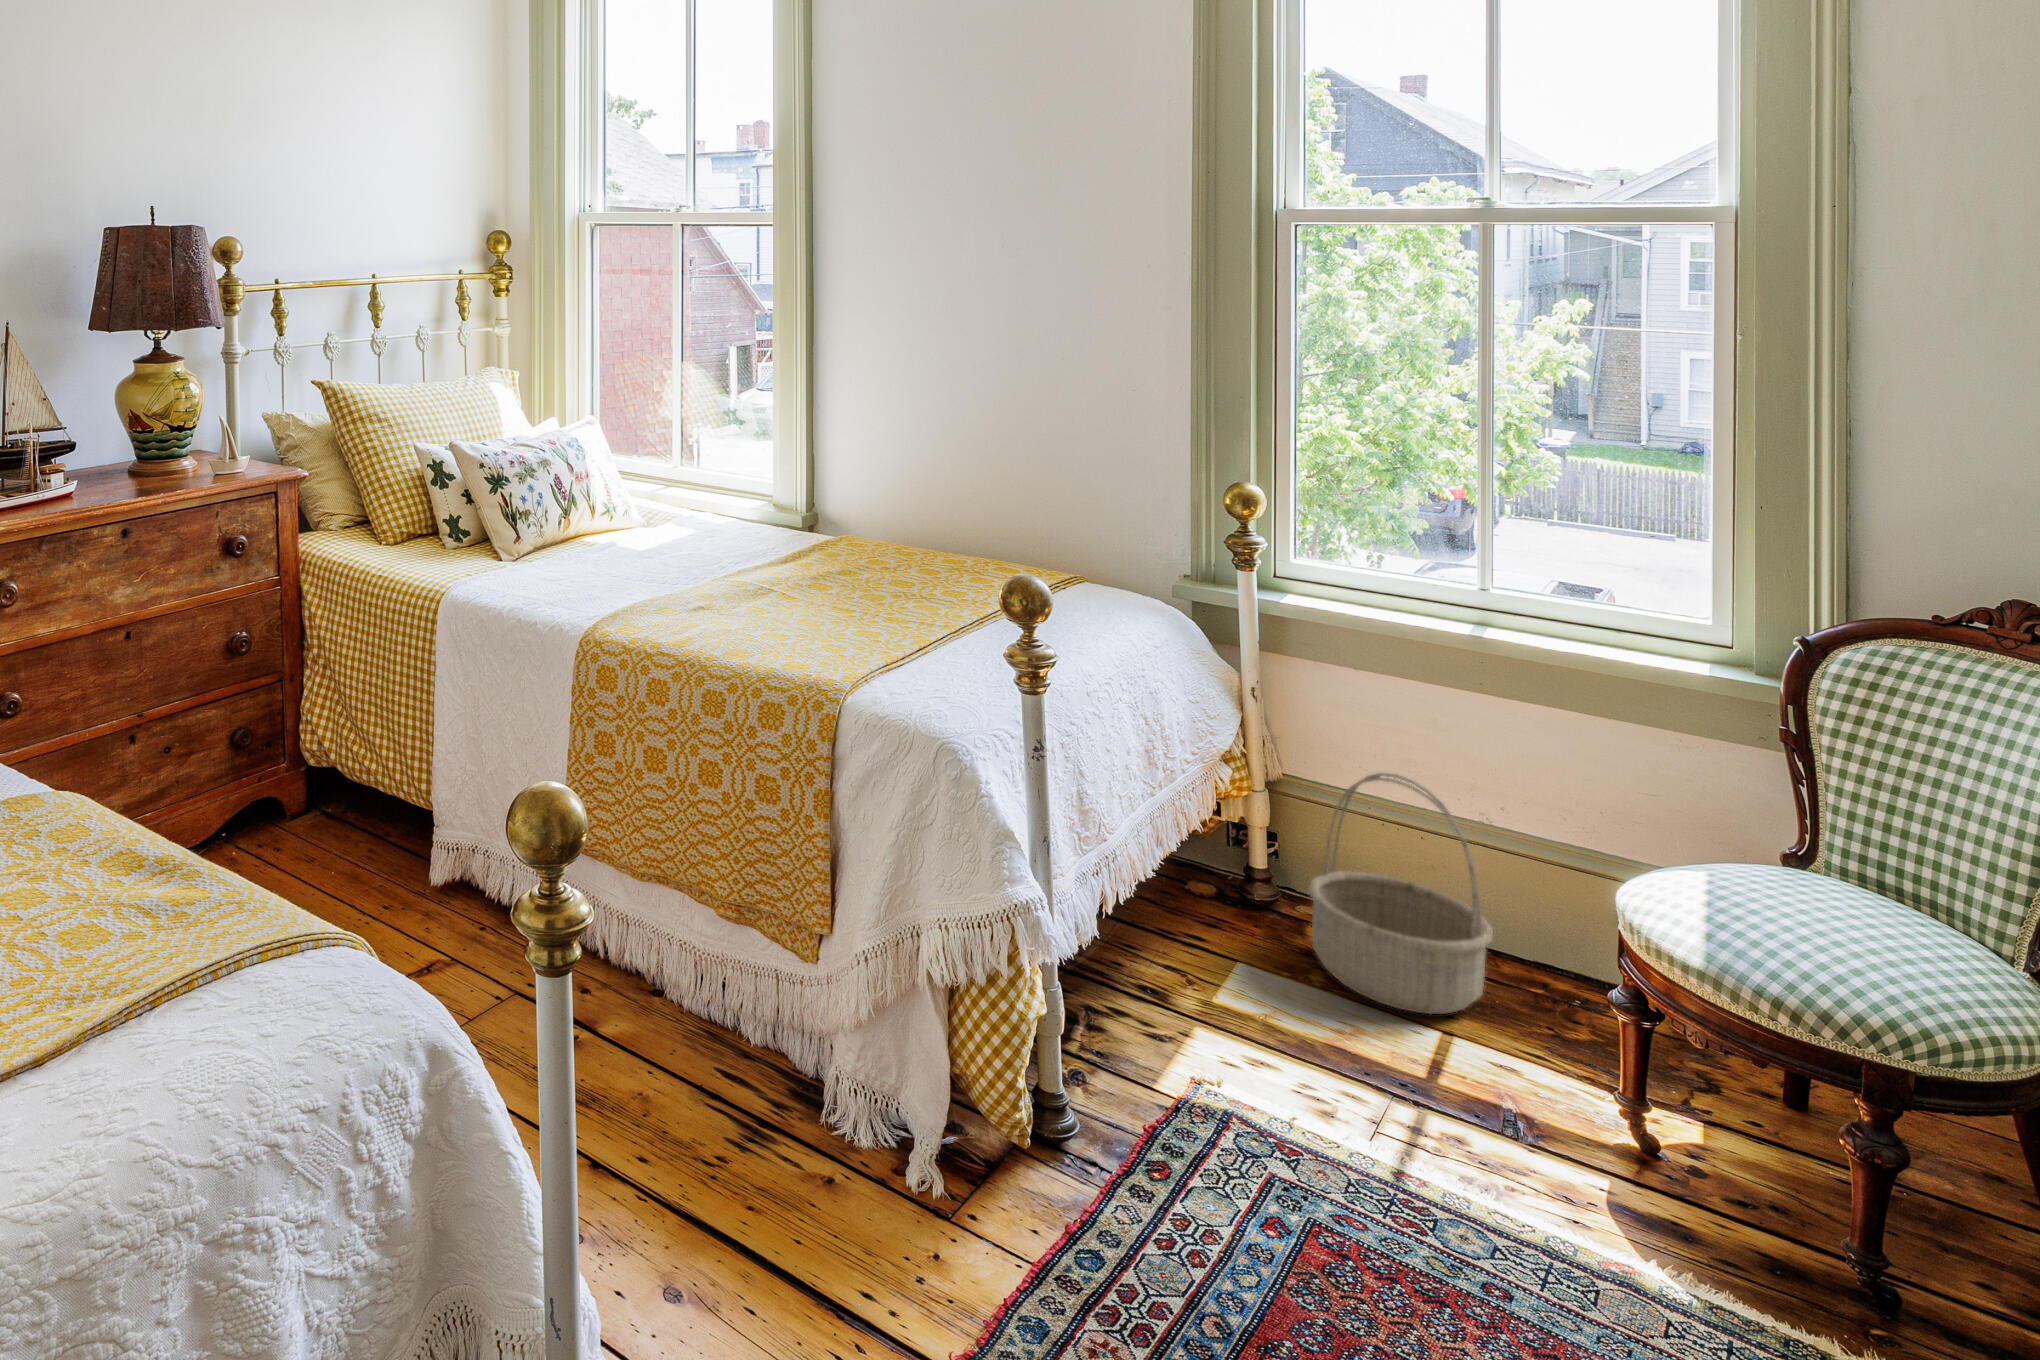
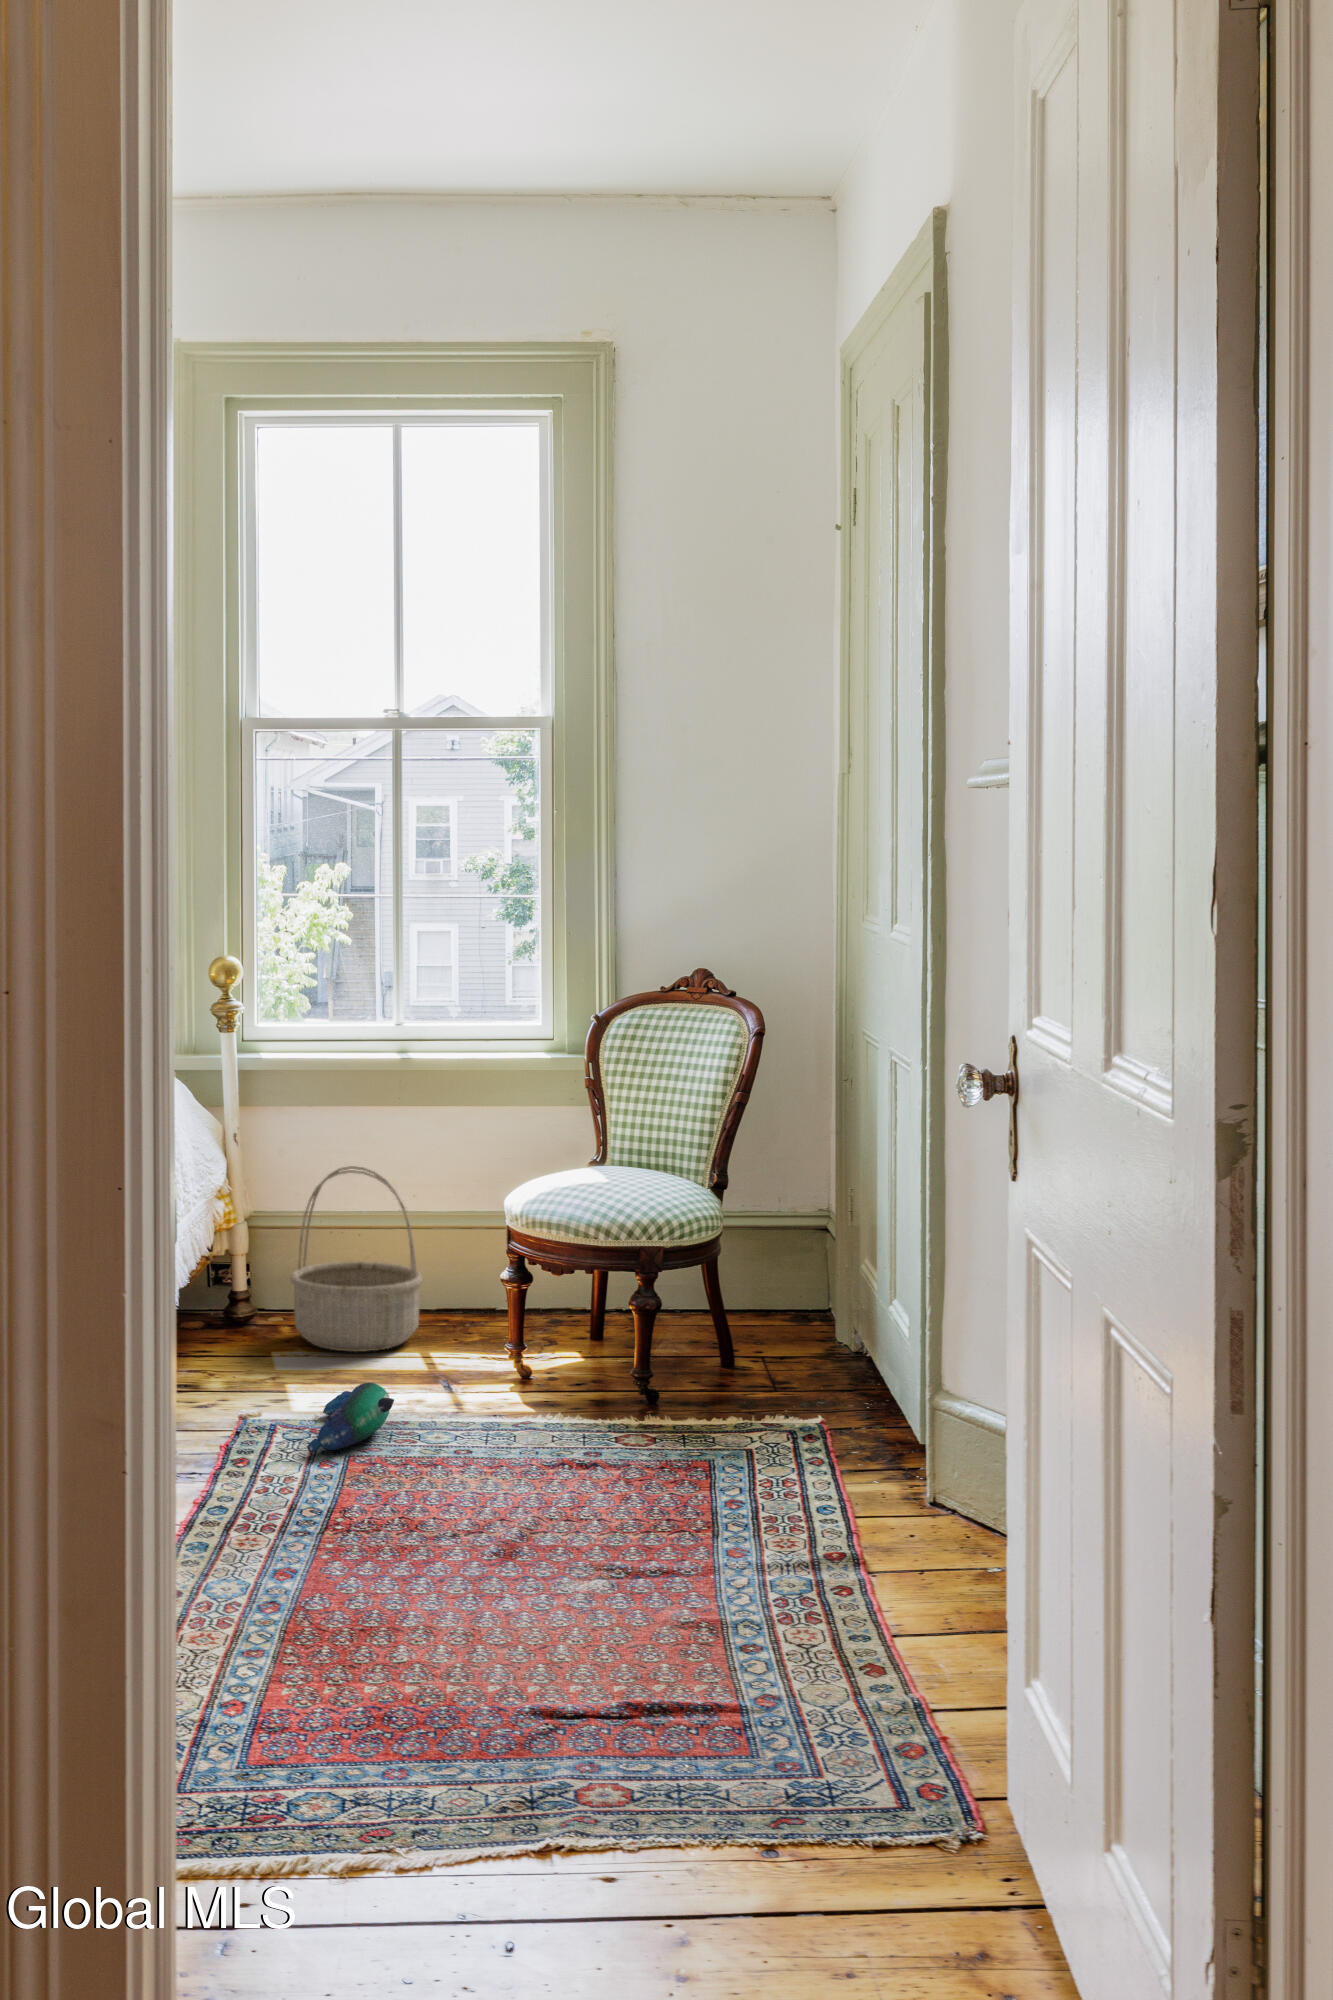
plush toy: none [1256,1095,1394,1205] -> present [307,1383,394,1452]

